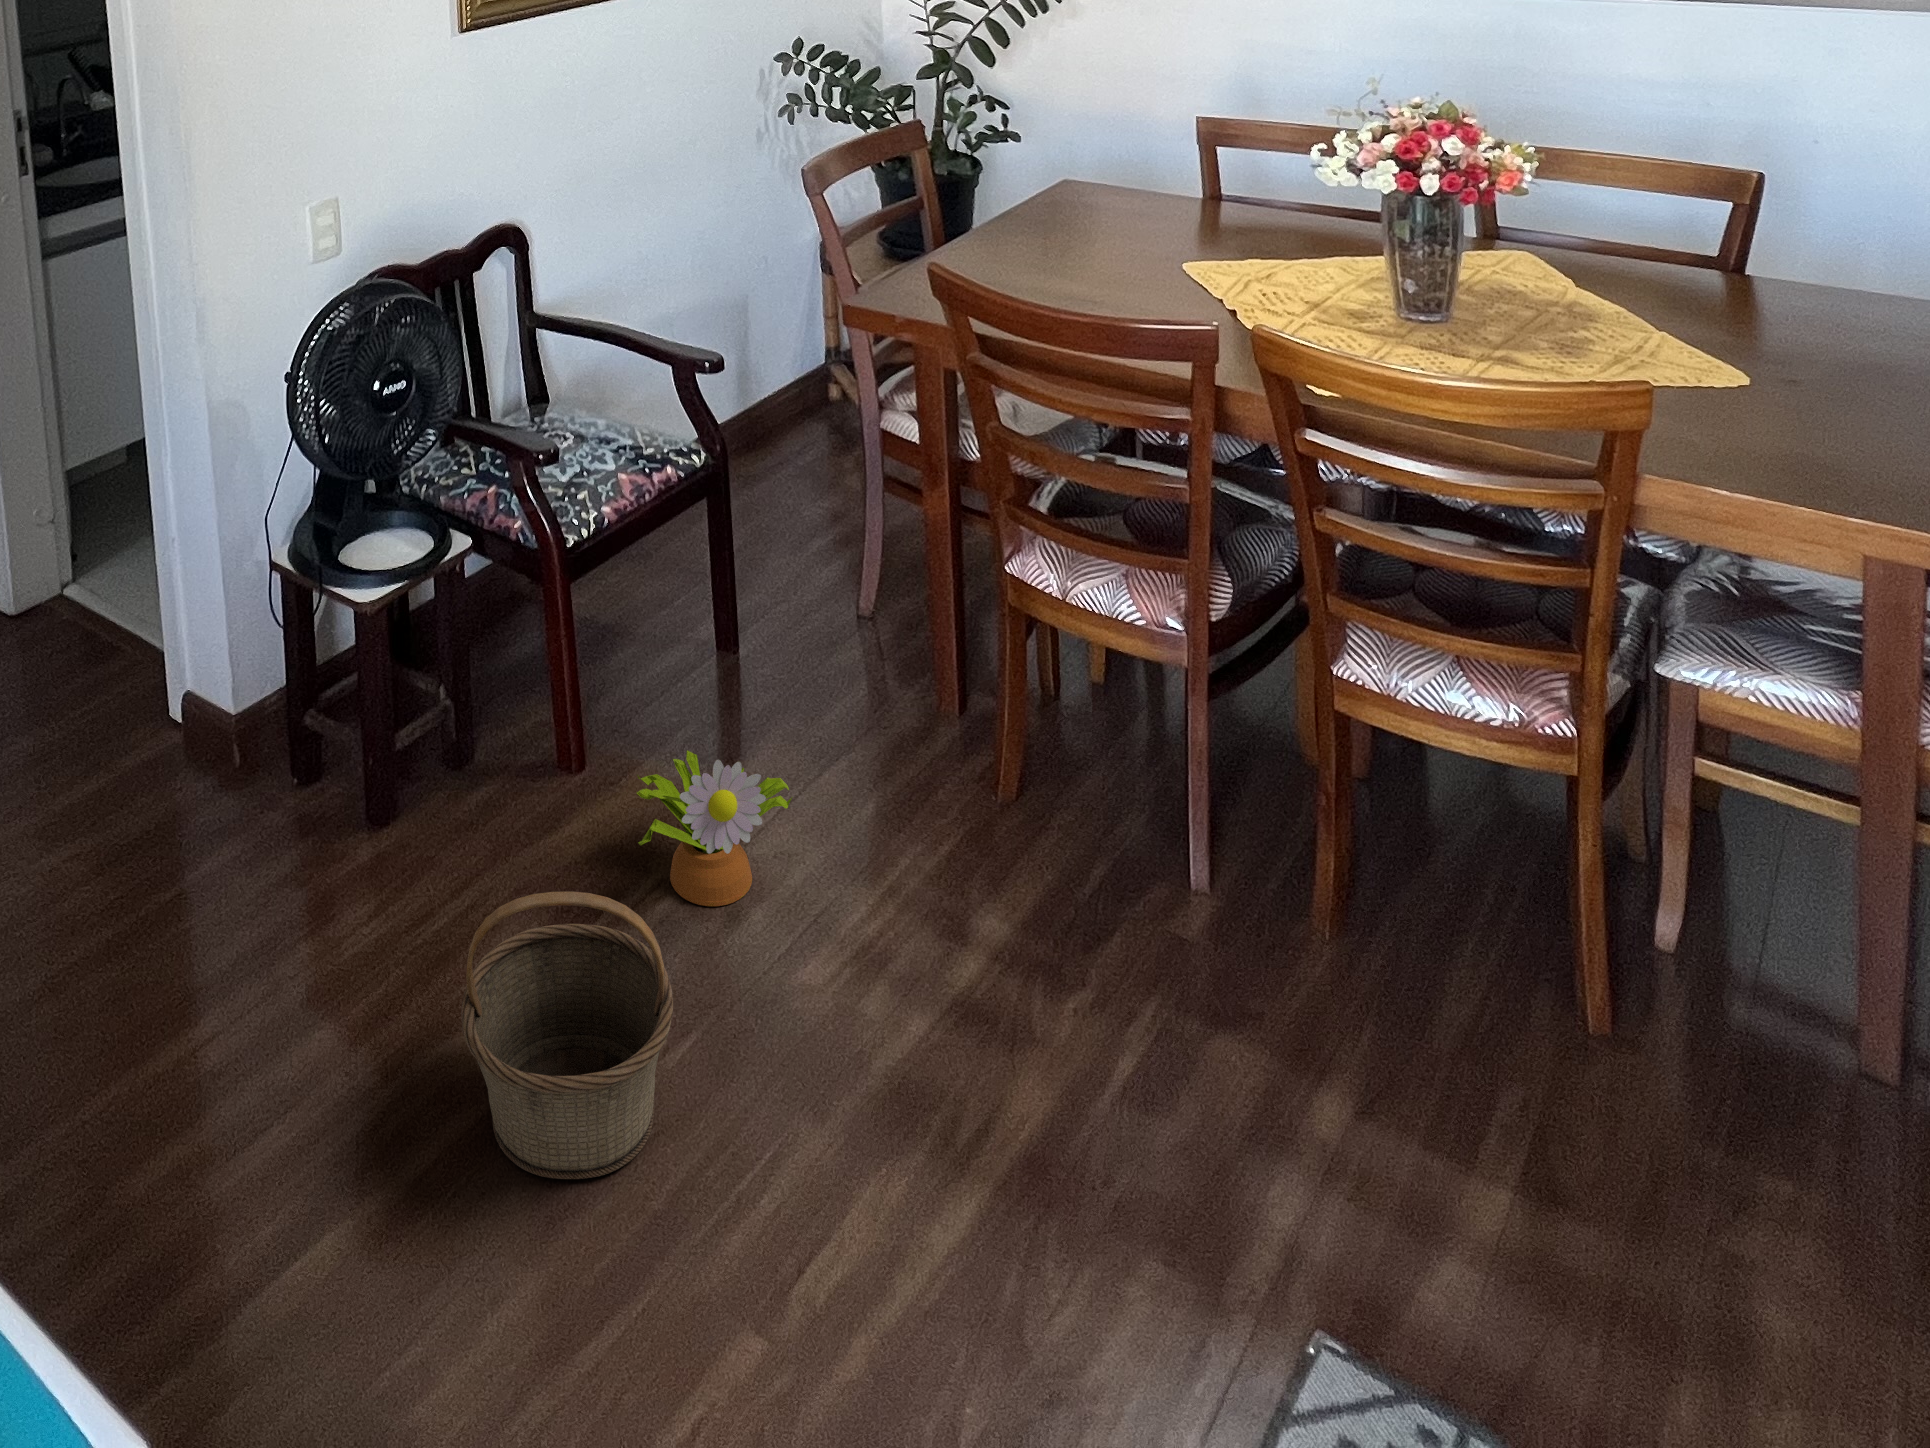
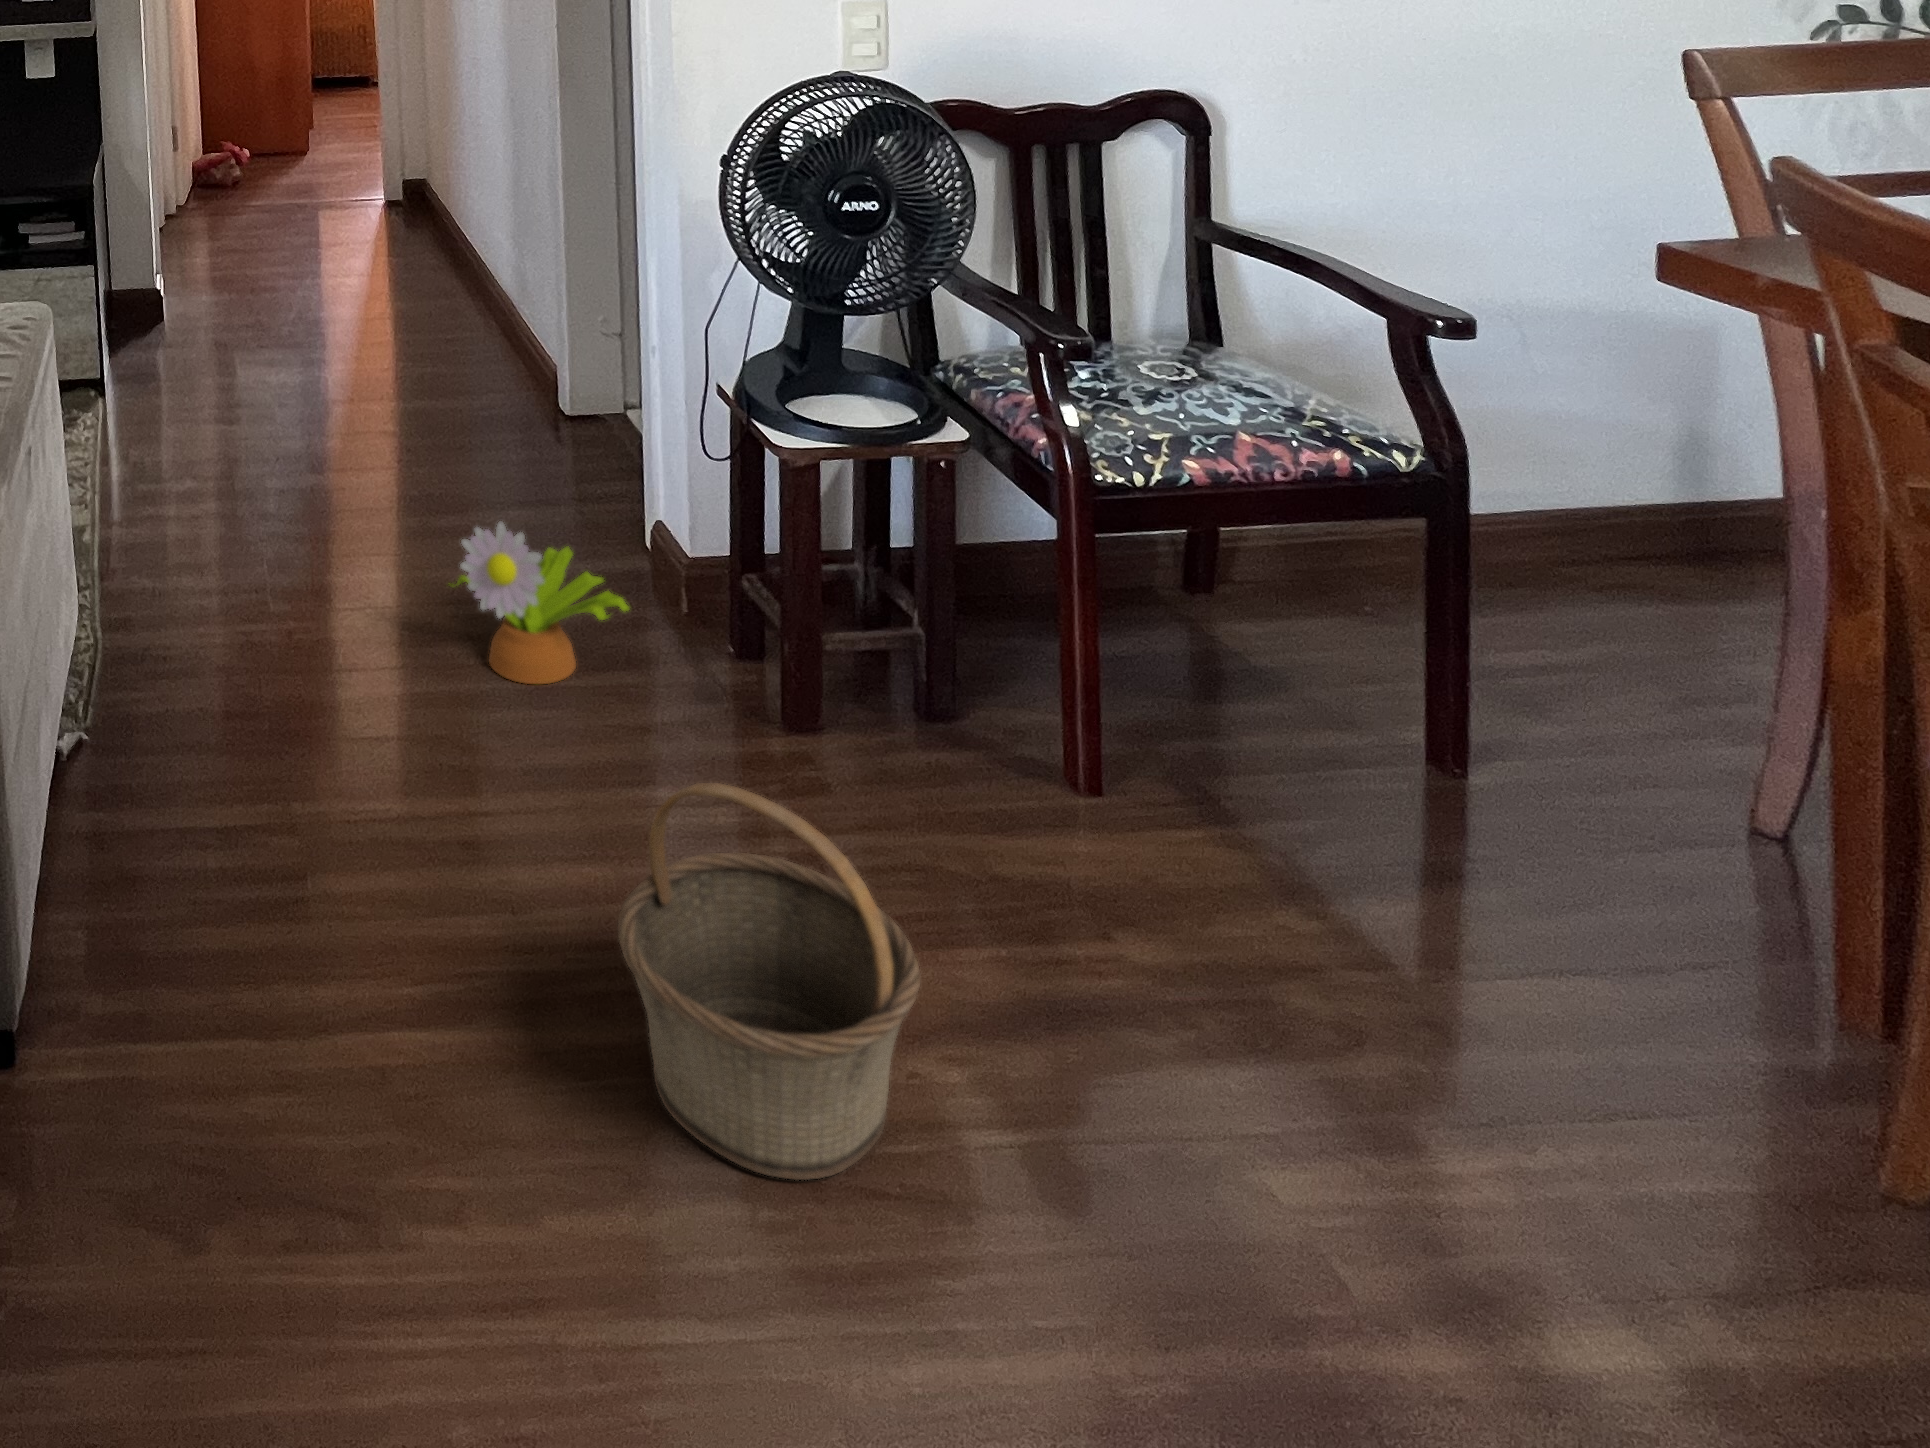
decorative plant: present [637,751,792,906] -> present [450,522,629,684]

